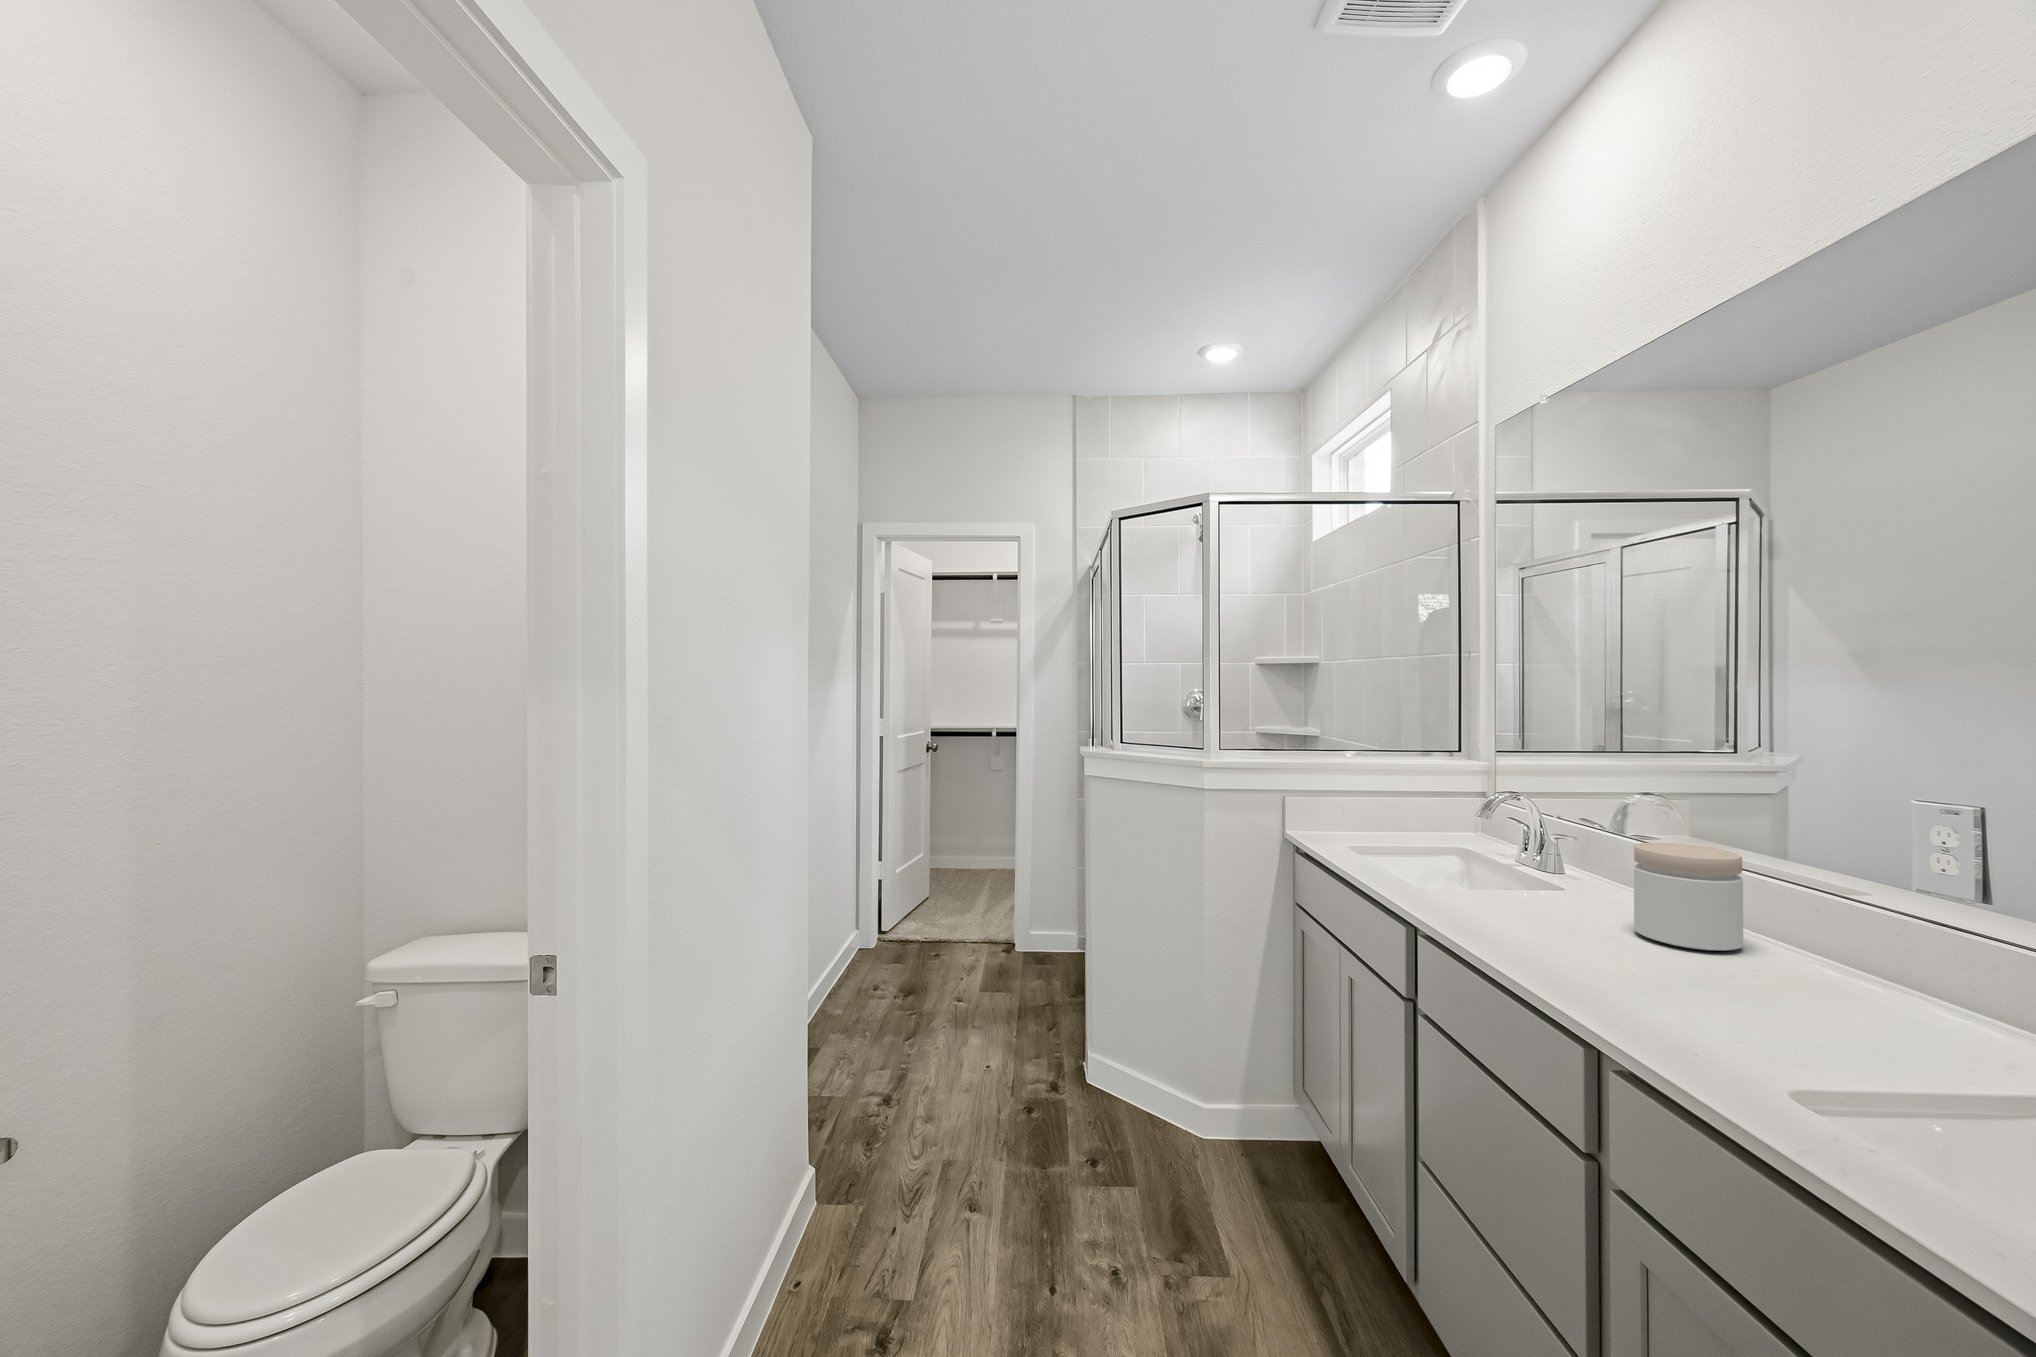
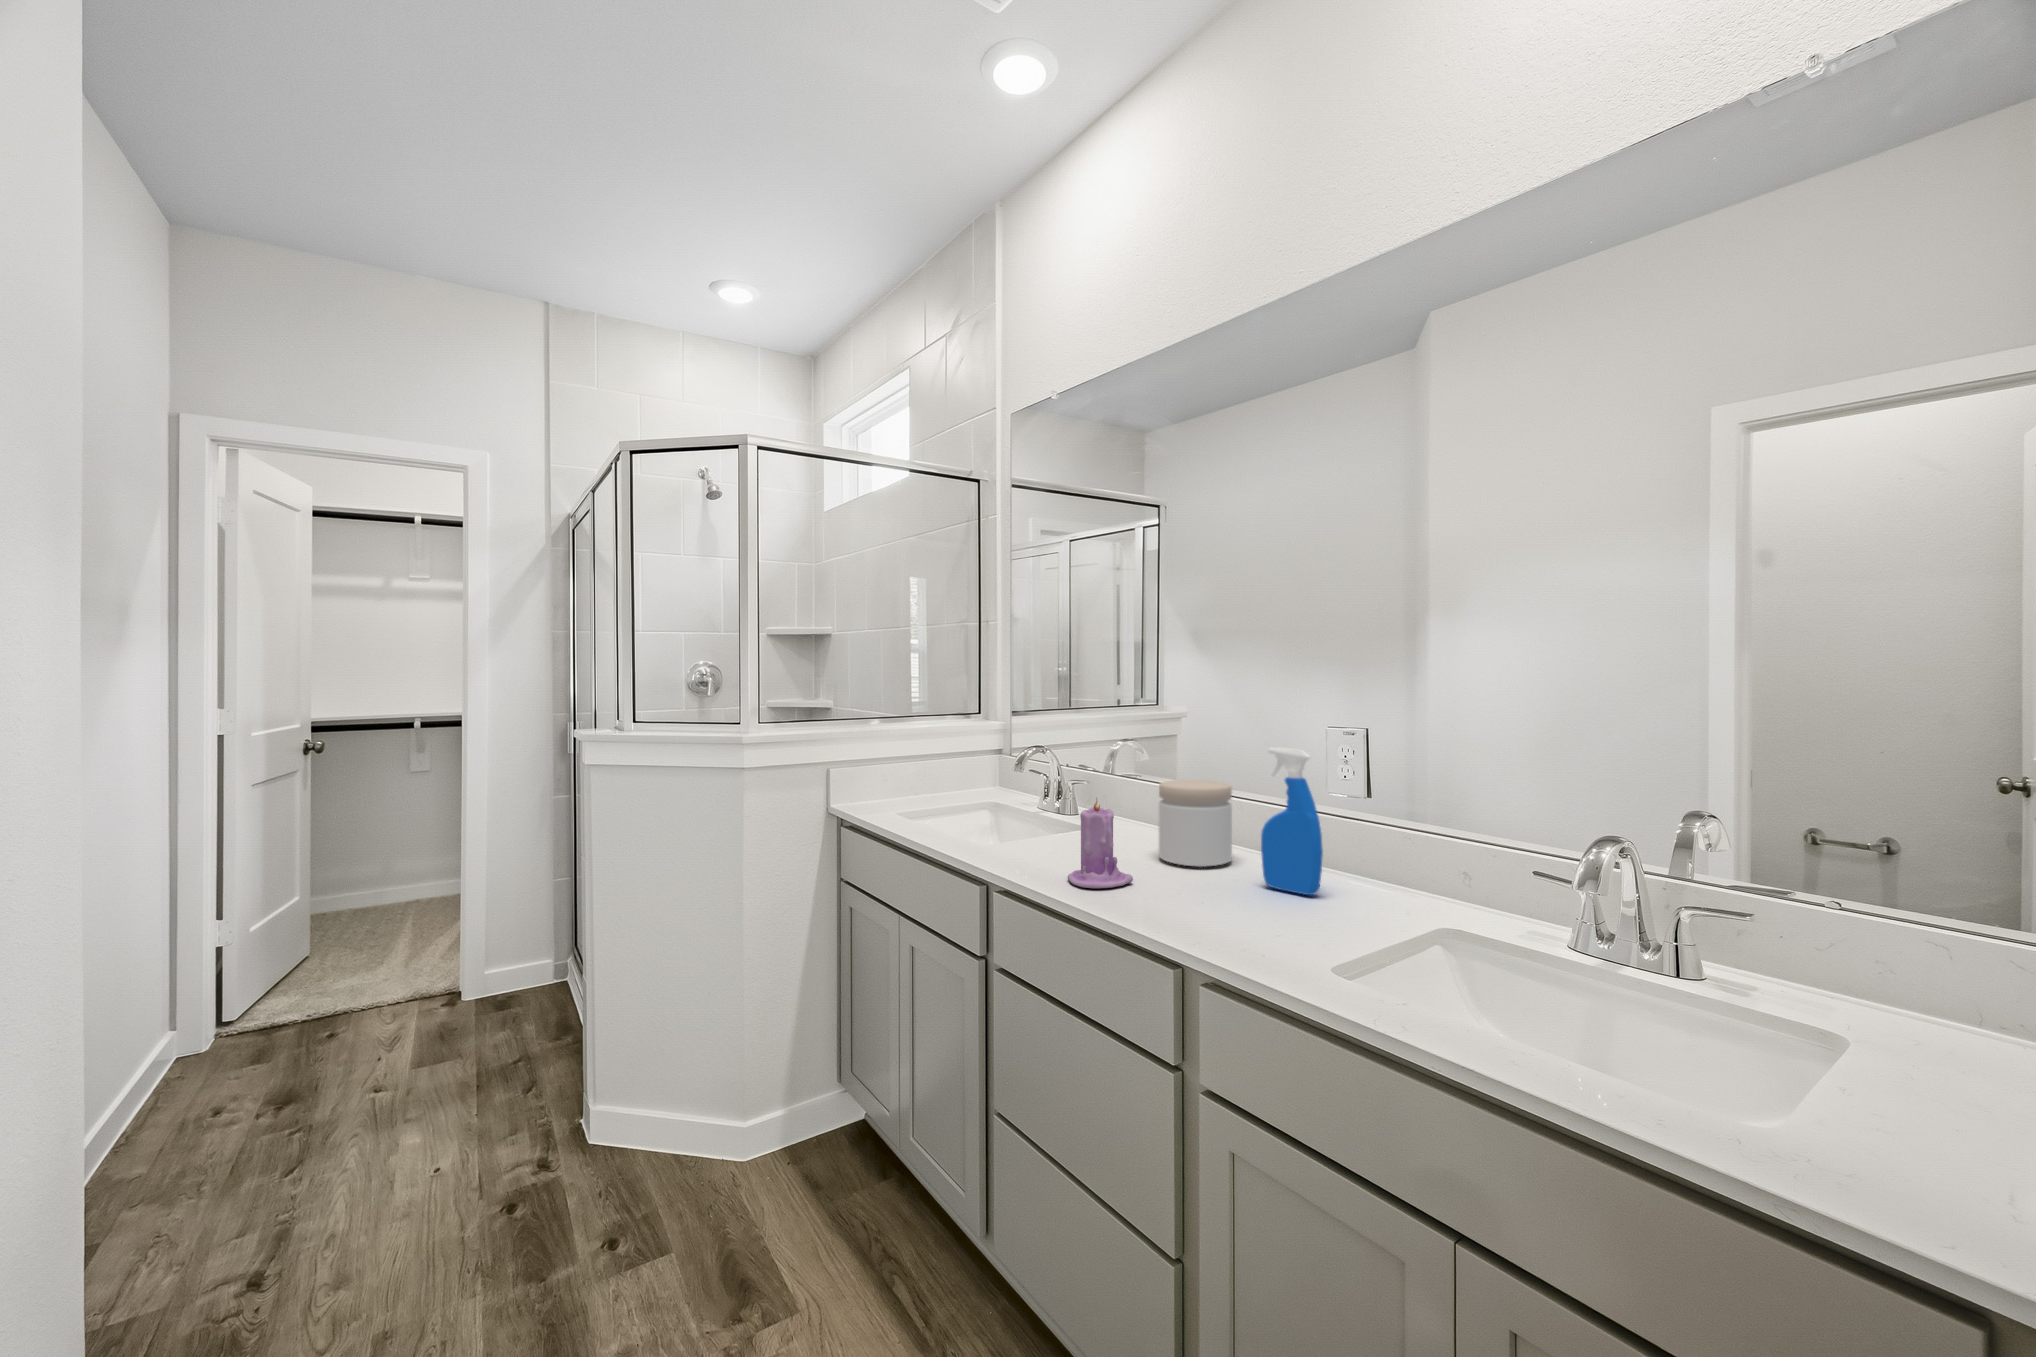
spray bottle: none [1764,817,1859,1009] -> present [1261,747,1323,895]
candle: none [1496,851,1577,951] -> present [1067,798,1133,888]

